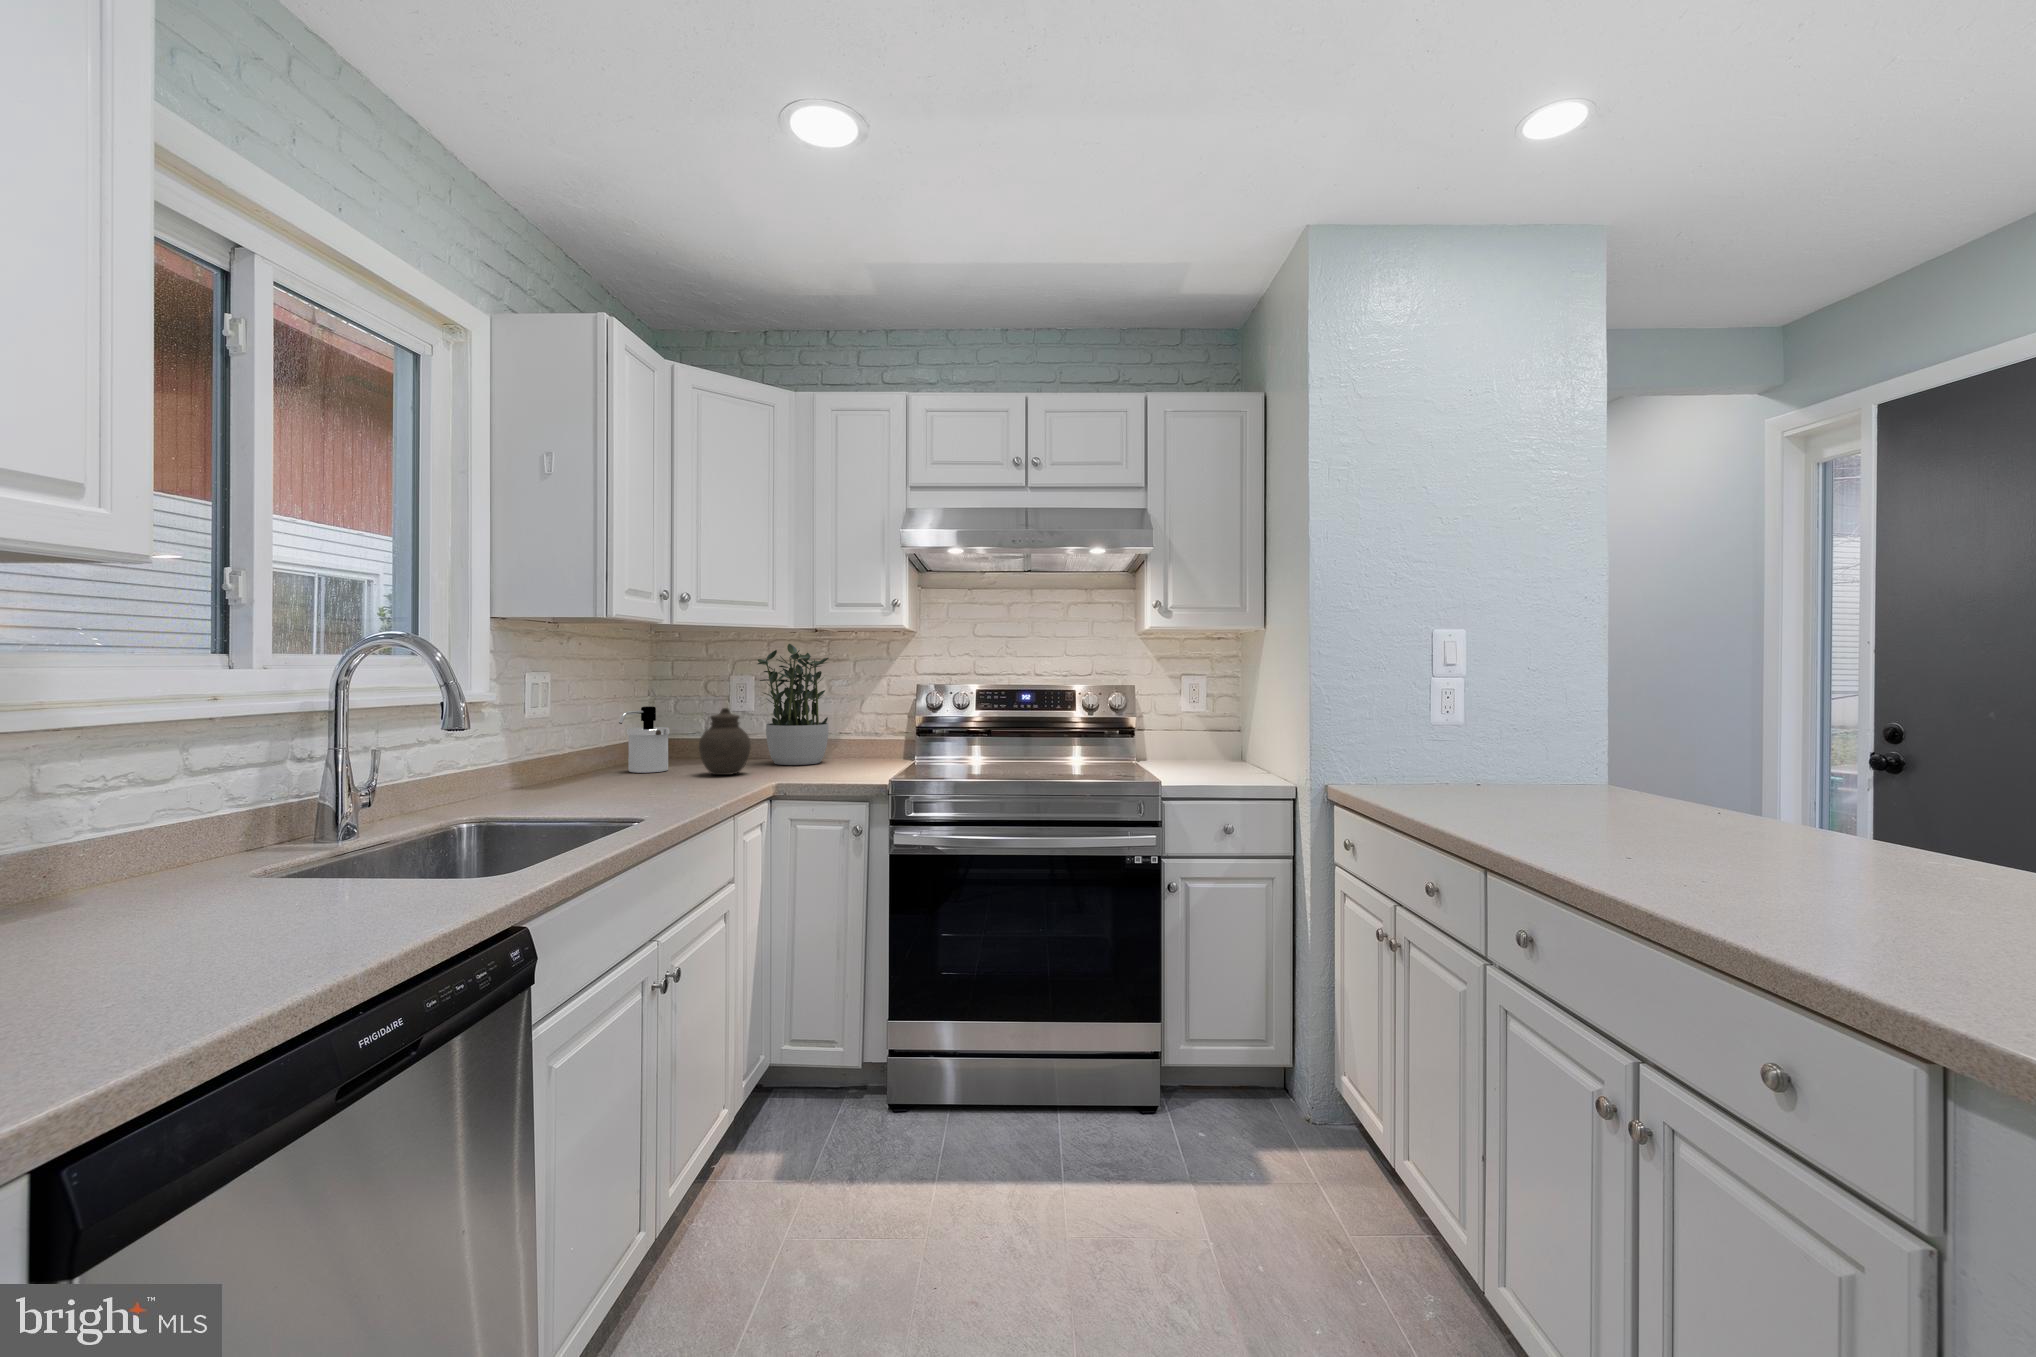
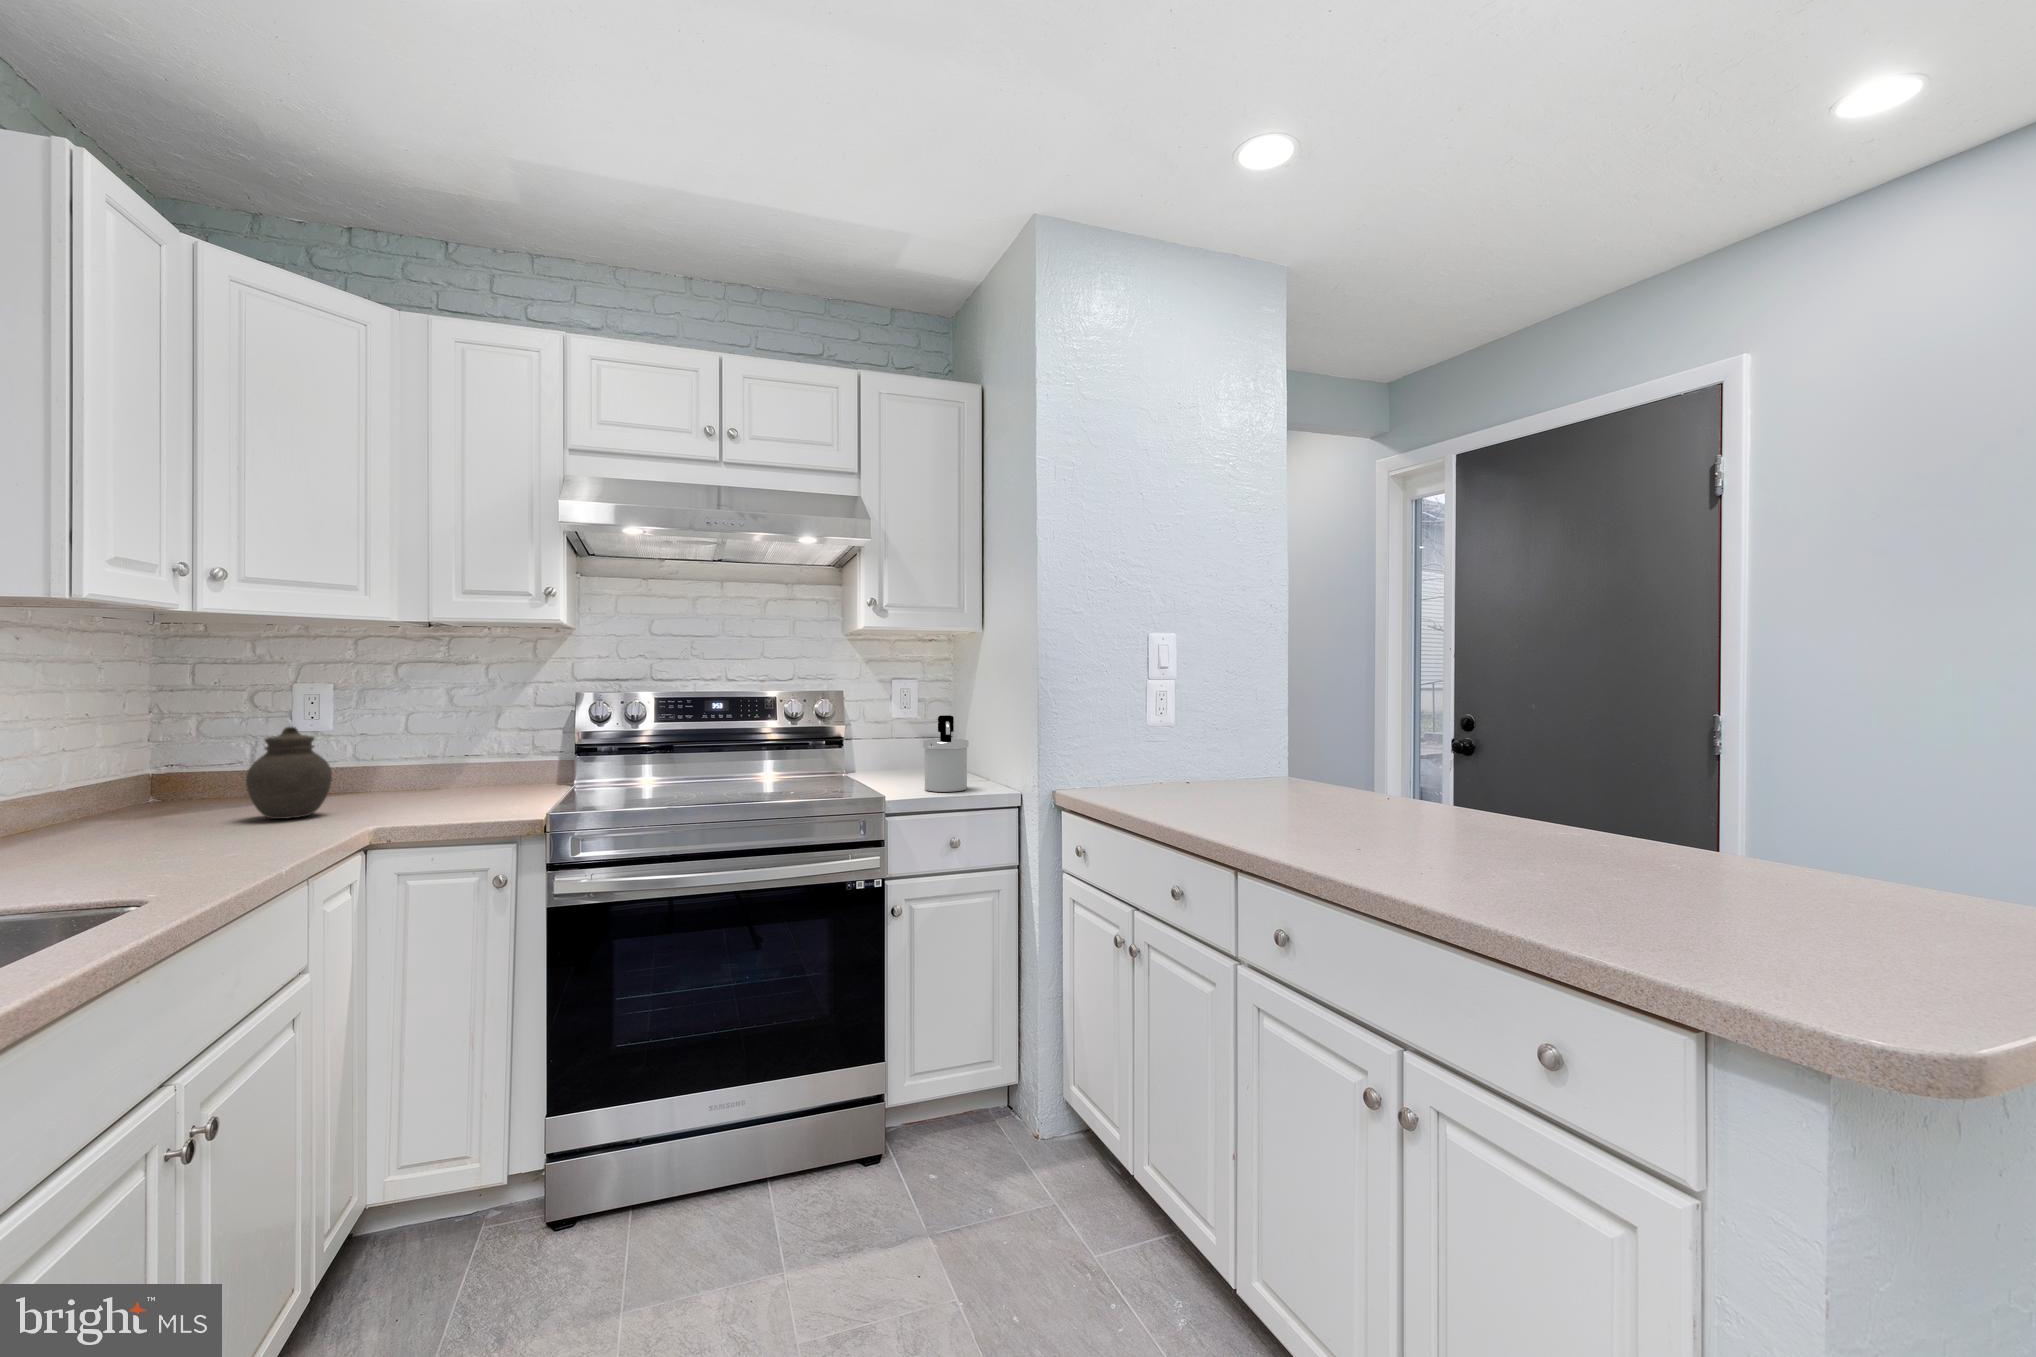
potted plant: present [758,644,829,765] -> none [338,640,450,799]
soap dispenser: present [619,706,670,773] -> present [923,715,968,792]

